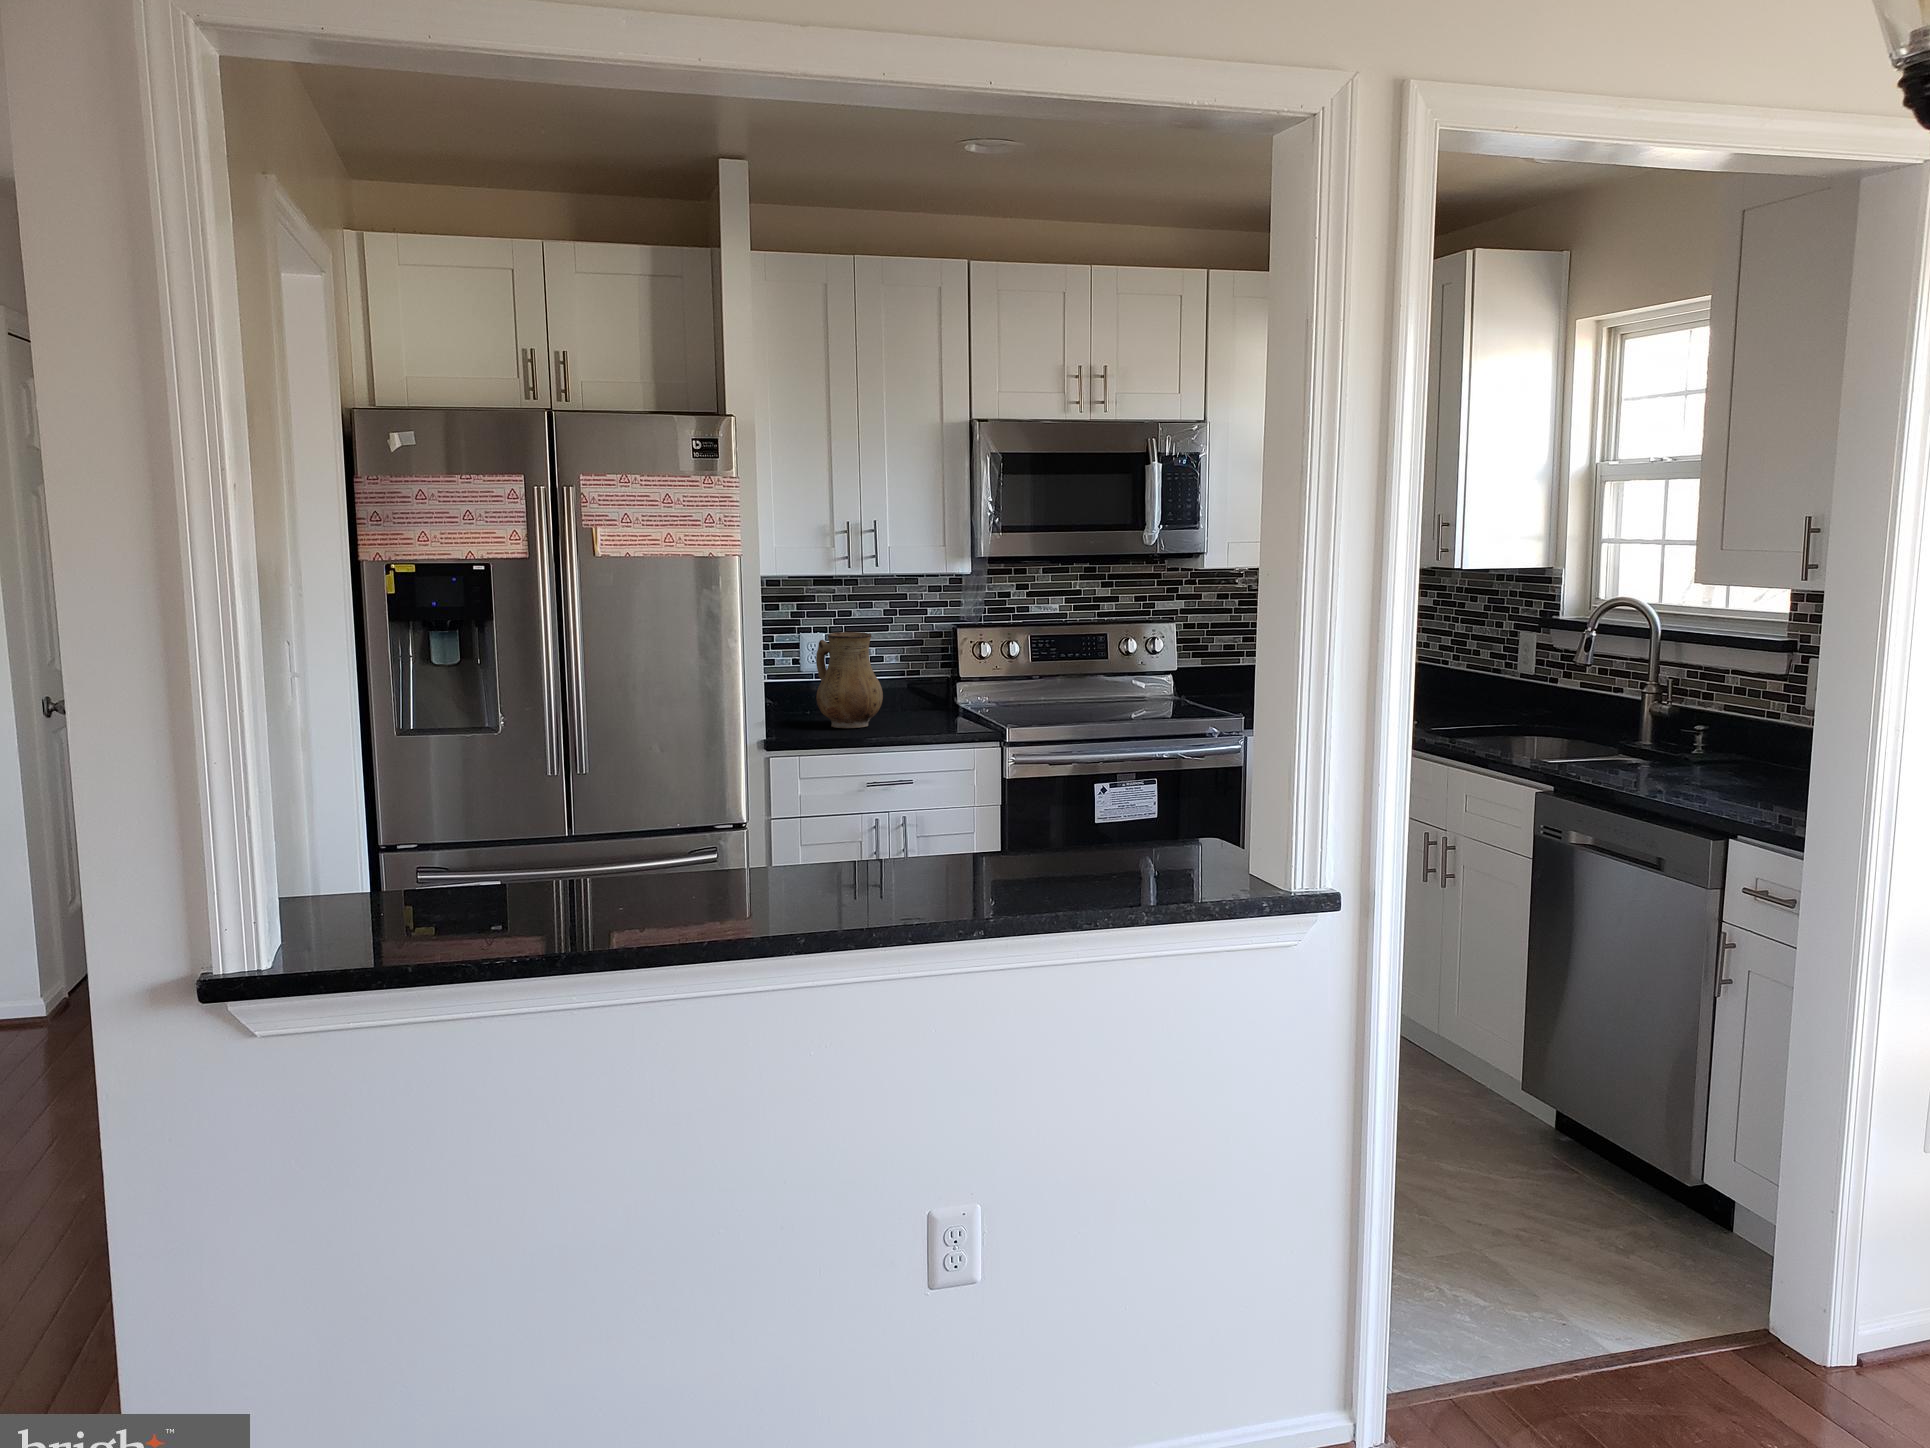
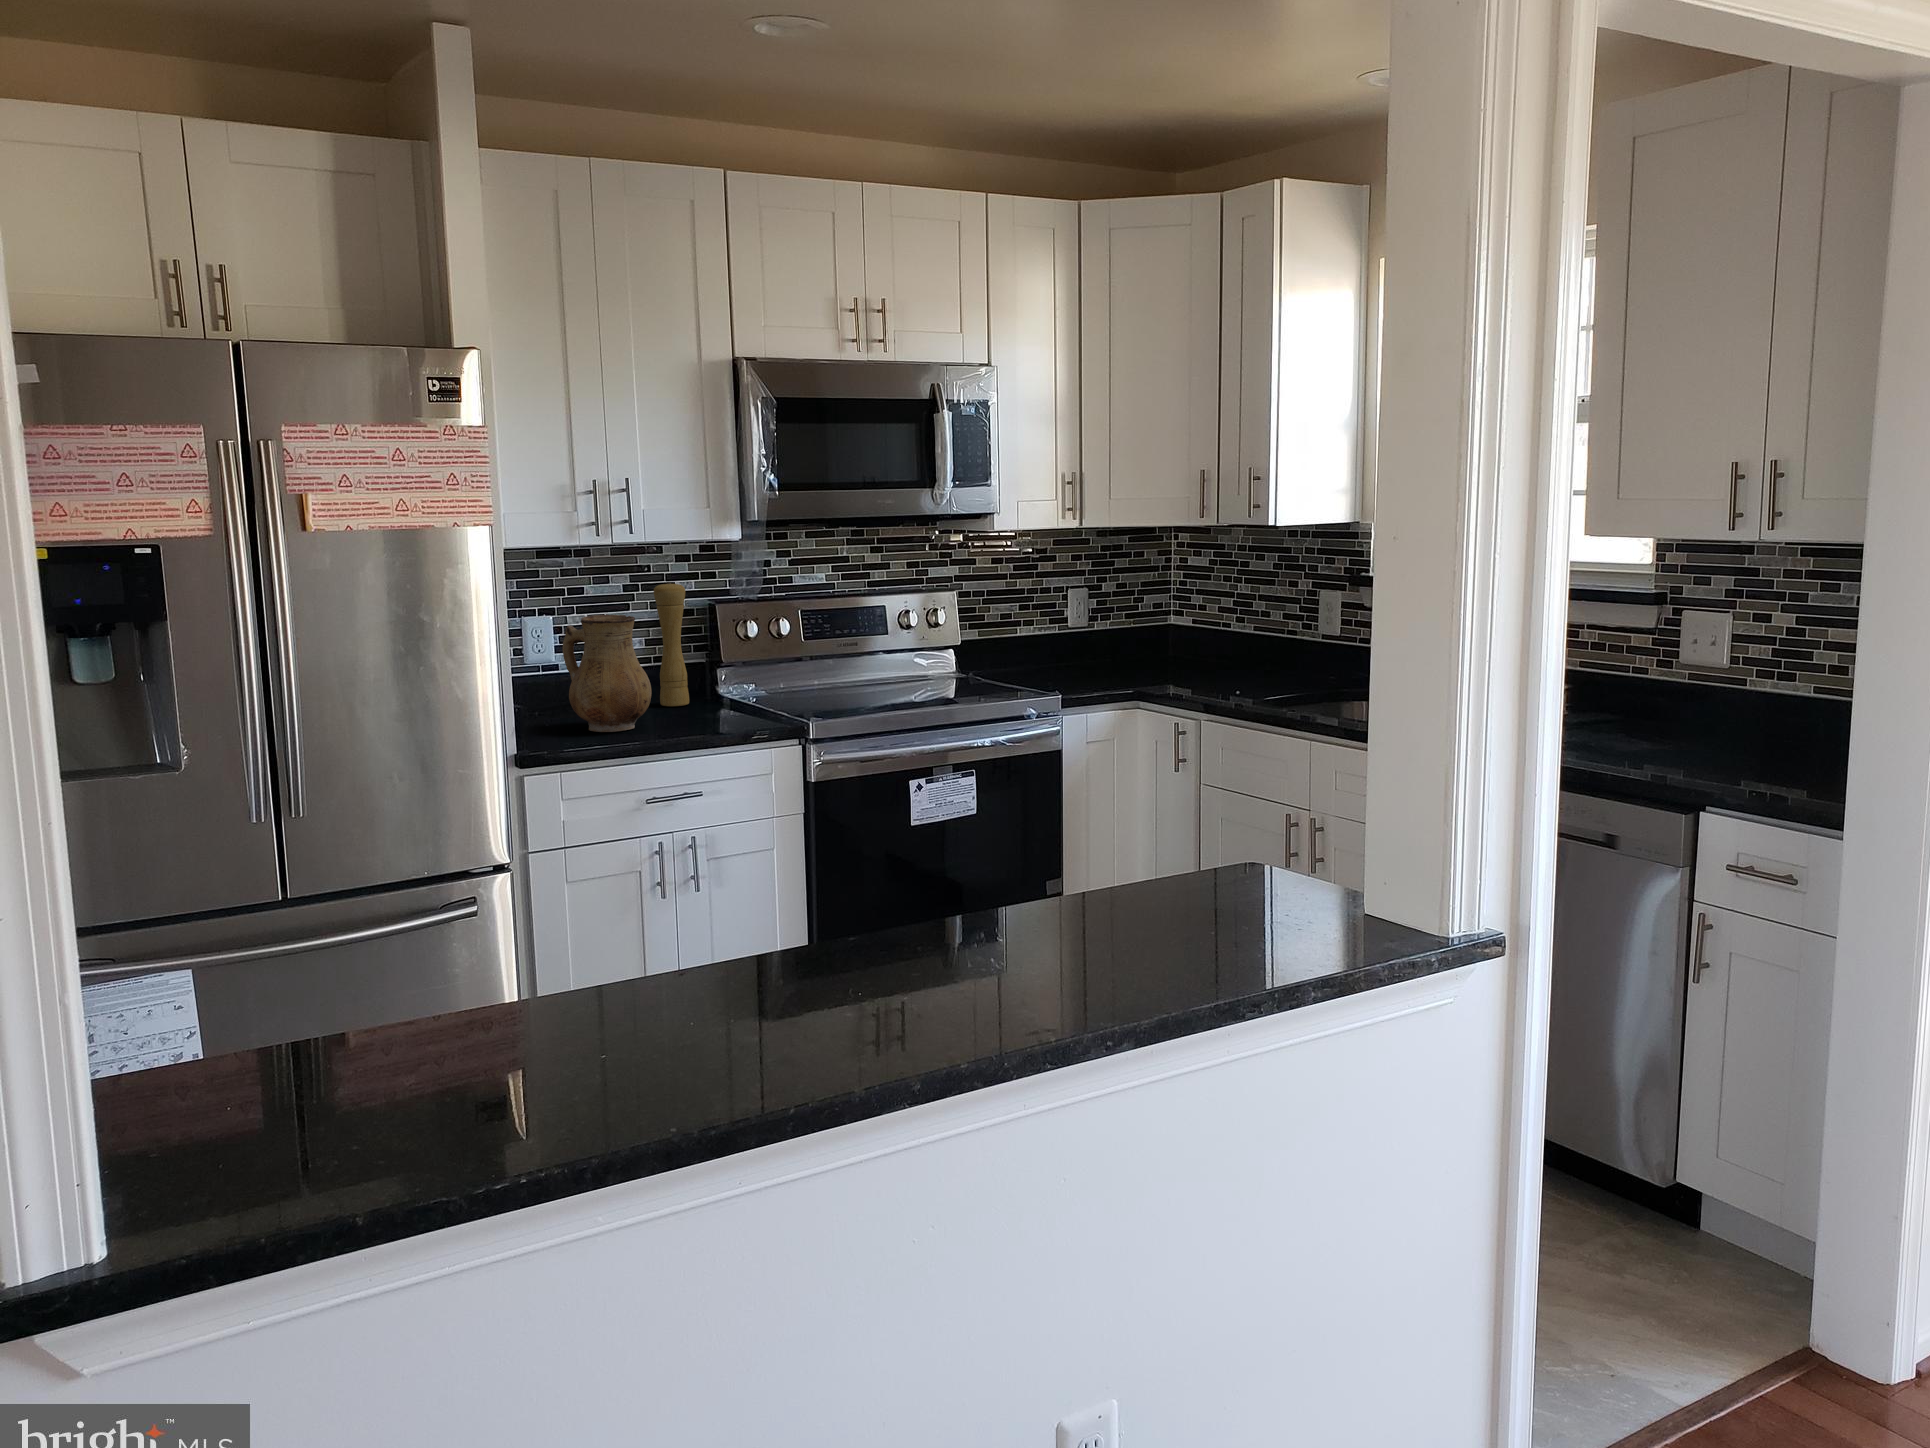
pepper mill: none [902,607,929,712] -> present [654,582,689,706]

